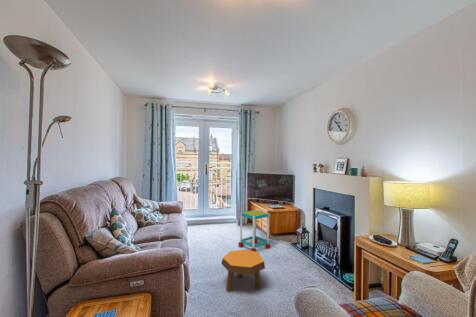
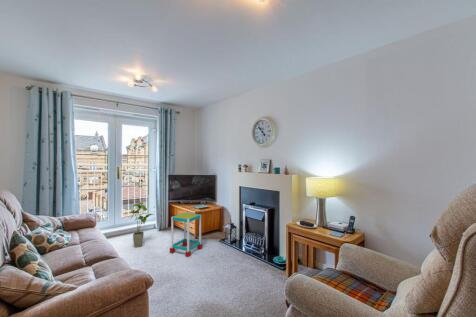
house plant: none [209,196,231,237] -> present [130,202,153,247]
footstool: present [222,250,265,292] -> none [169,254,215,302]

